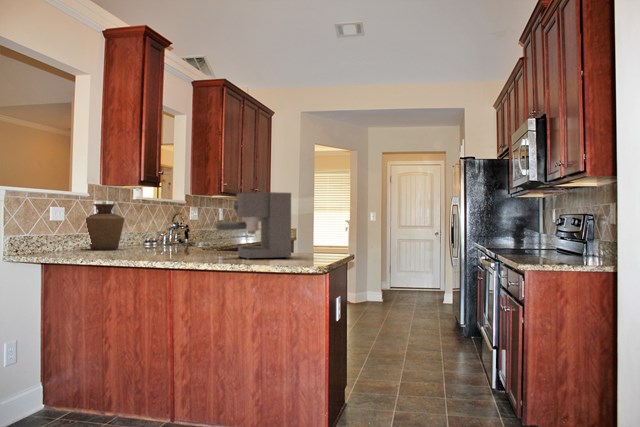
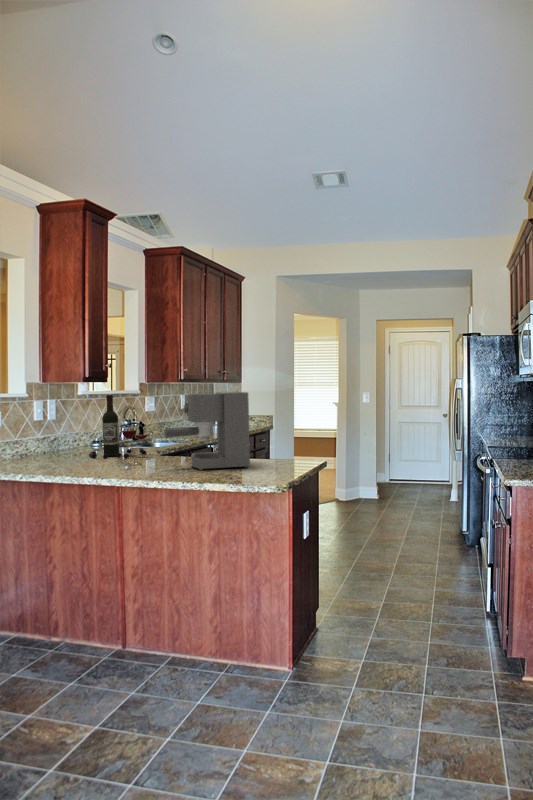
wine bottle: none [143,197,198,252] -> present [89,395,147,458]
vase: present [86,204,125,250] -> none [24,403,69,455]

